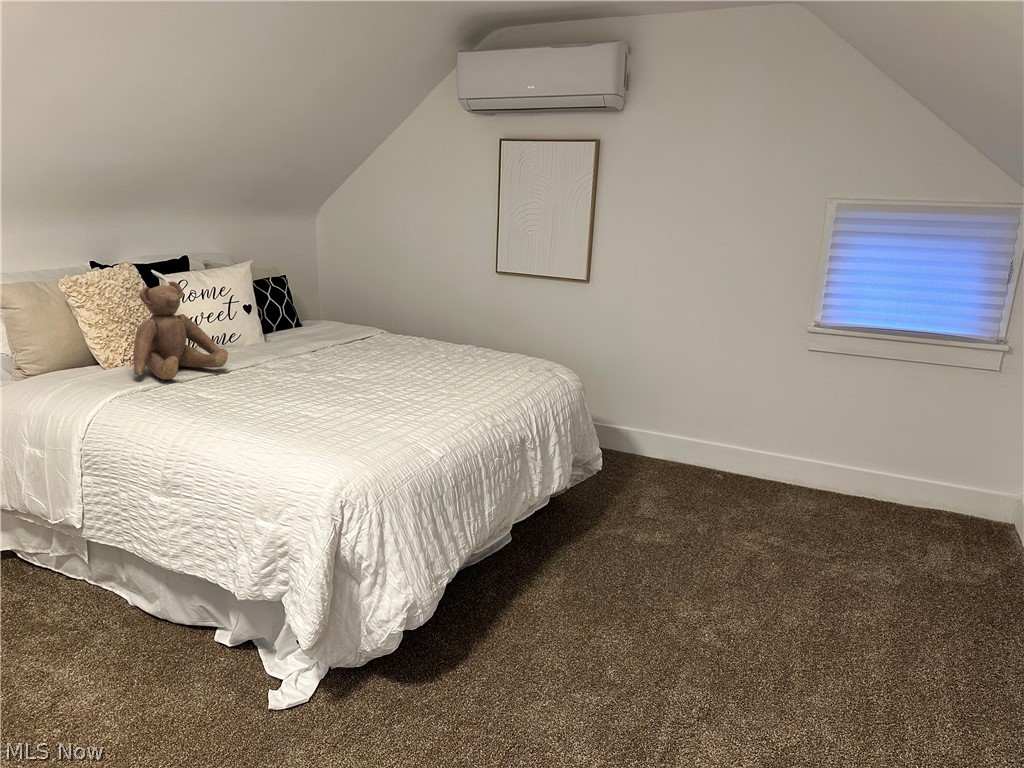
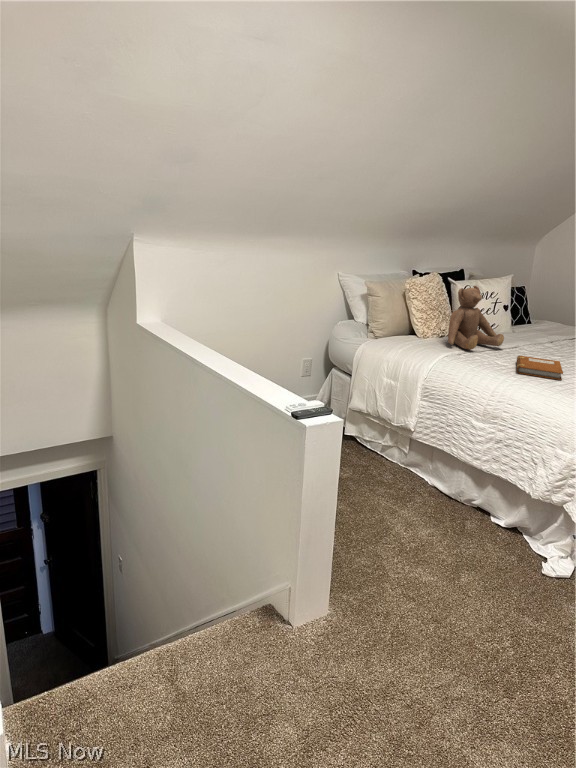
notebook: none [219,378,295,408] -> present [517,356,563,380]

